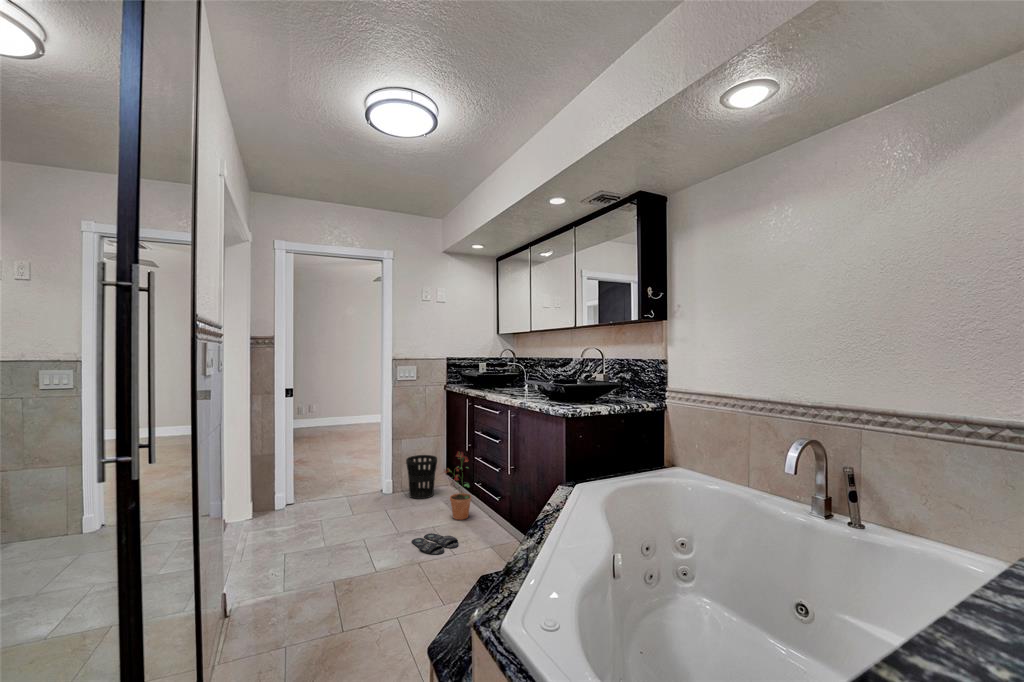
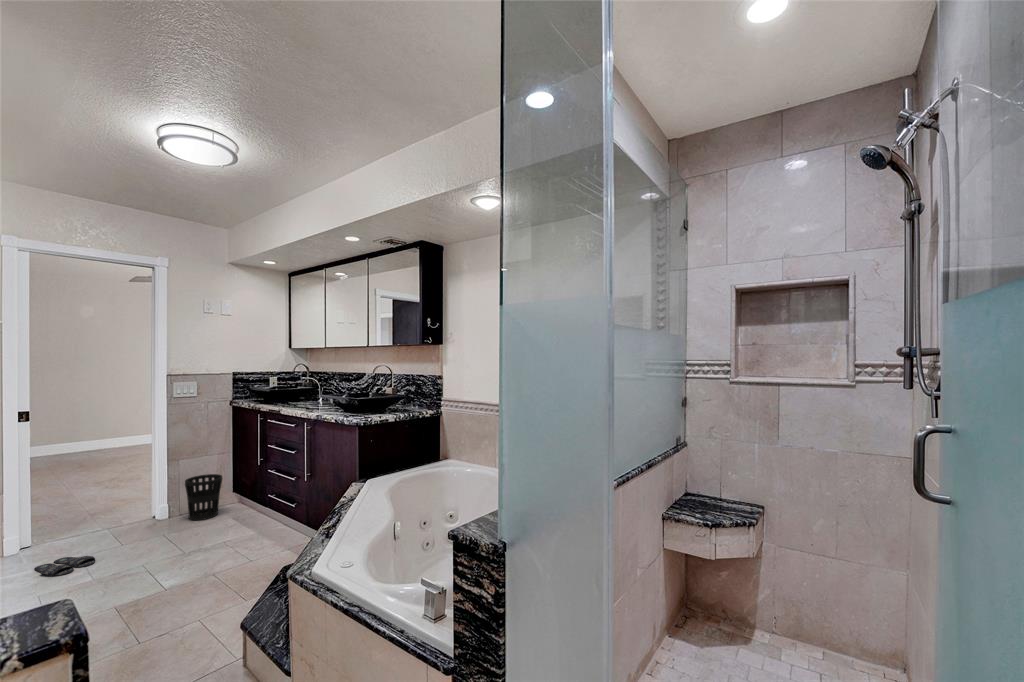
potted plant: present [444,452,471,520] -> none [232,466,265,532]
slippers: present [412,533,459,554] -> present [34,556,95,576]

